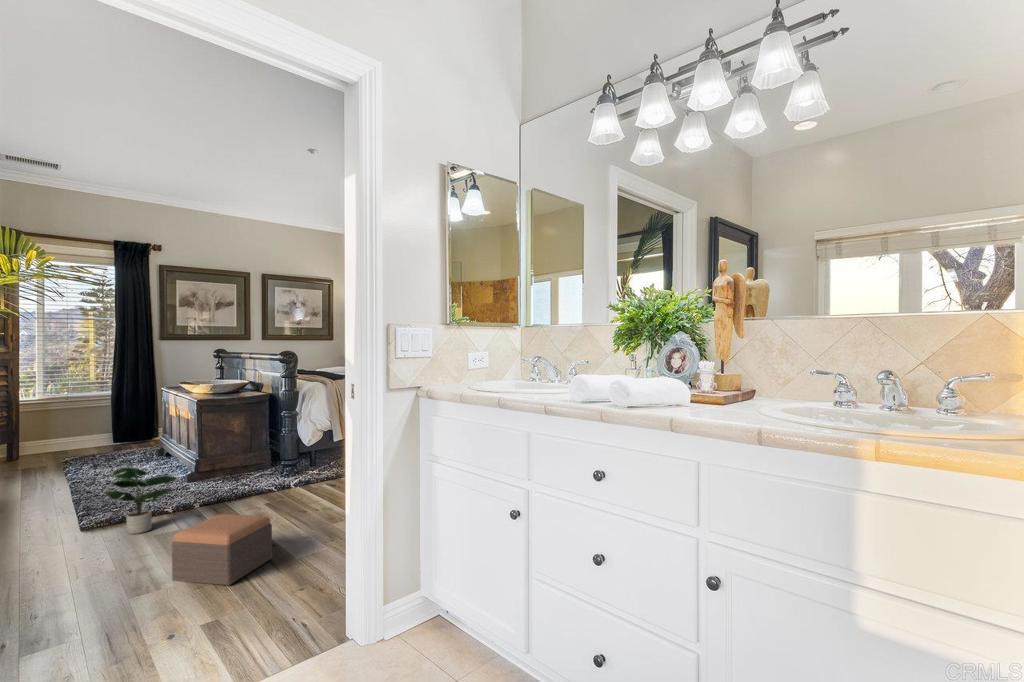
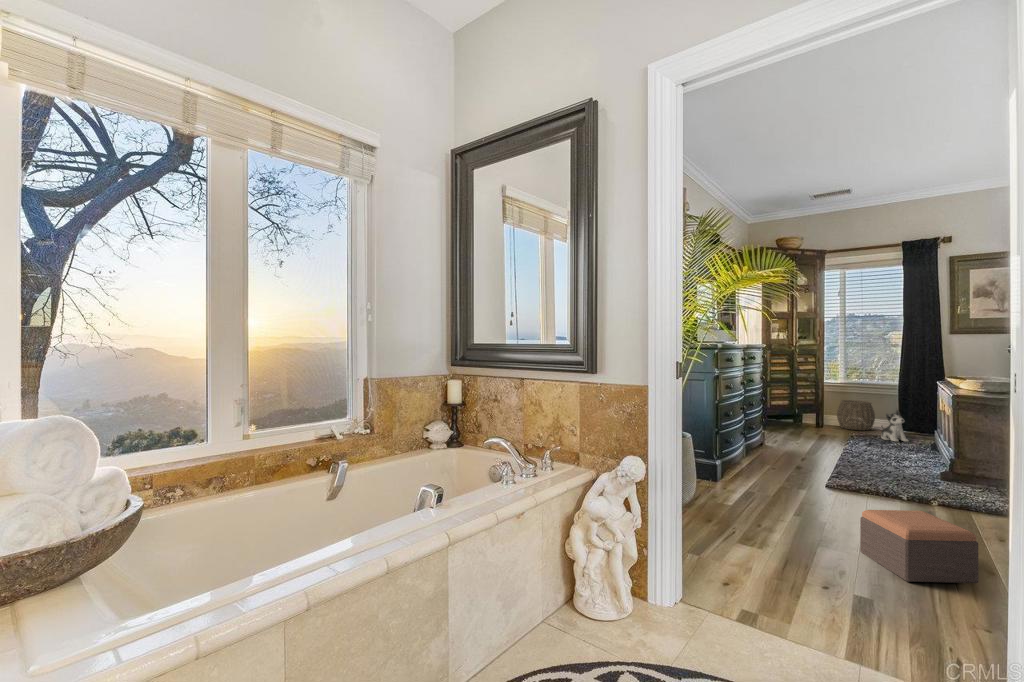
woven basket: none [39,418,88,455] -> present [837,400,875,430]
plush toy: none [100,421,131,457] -> present [881,410,908,442]
potted plant: present [104,468,177,534] -> none [837,445,905,507]

